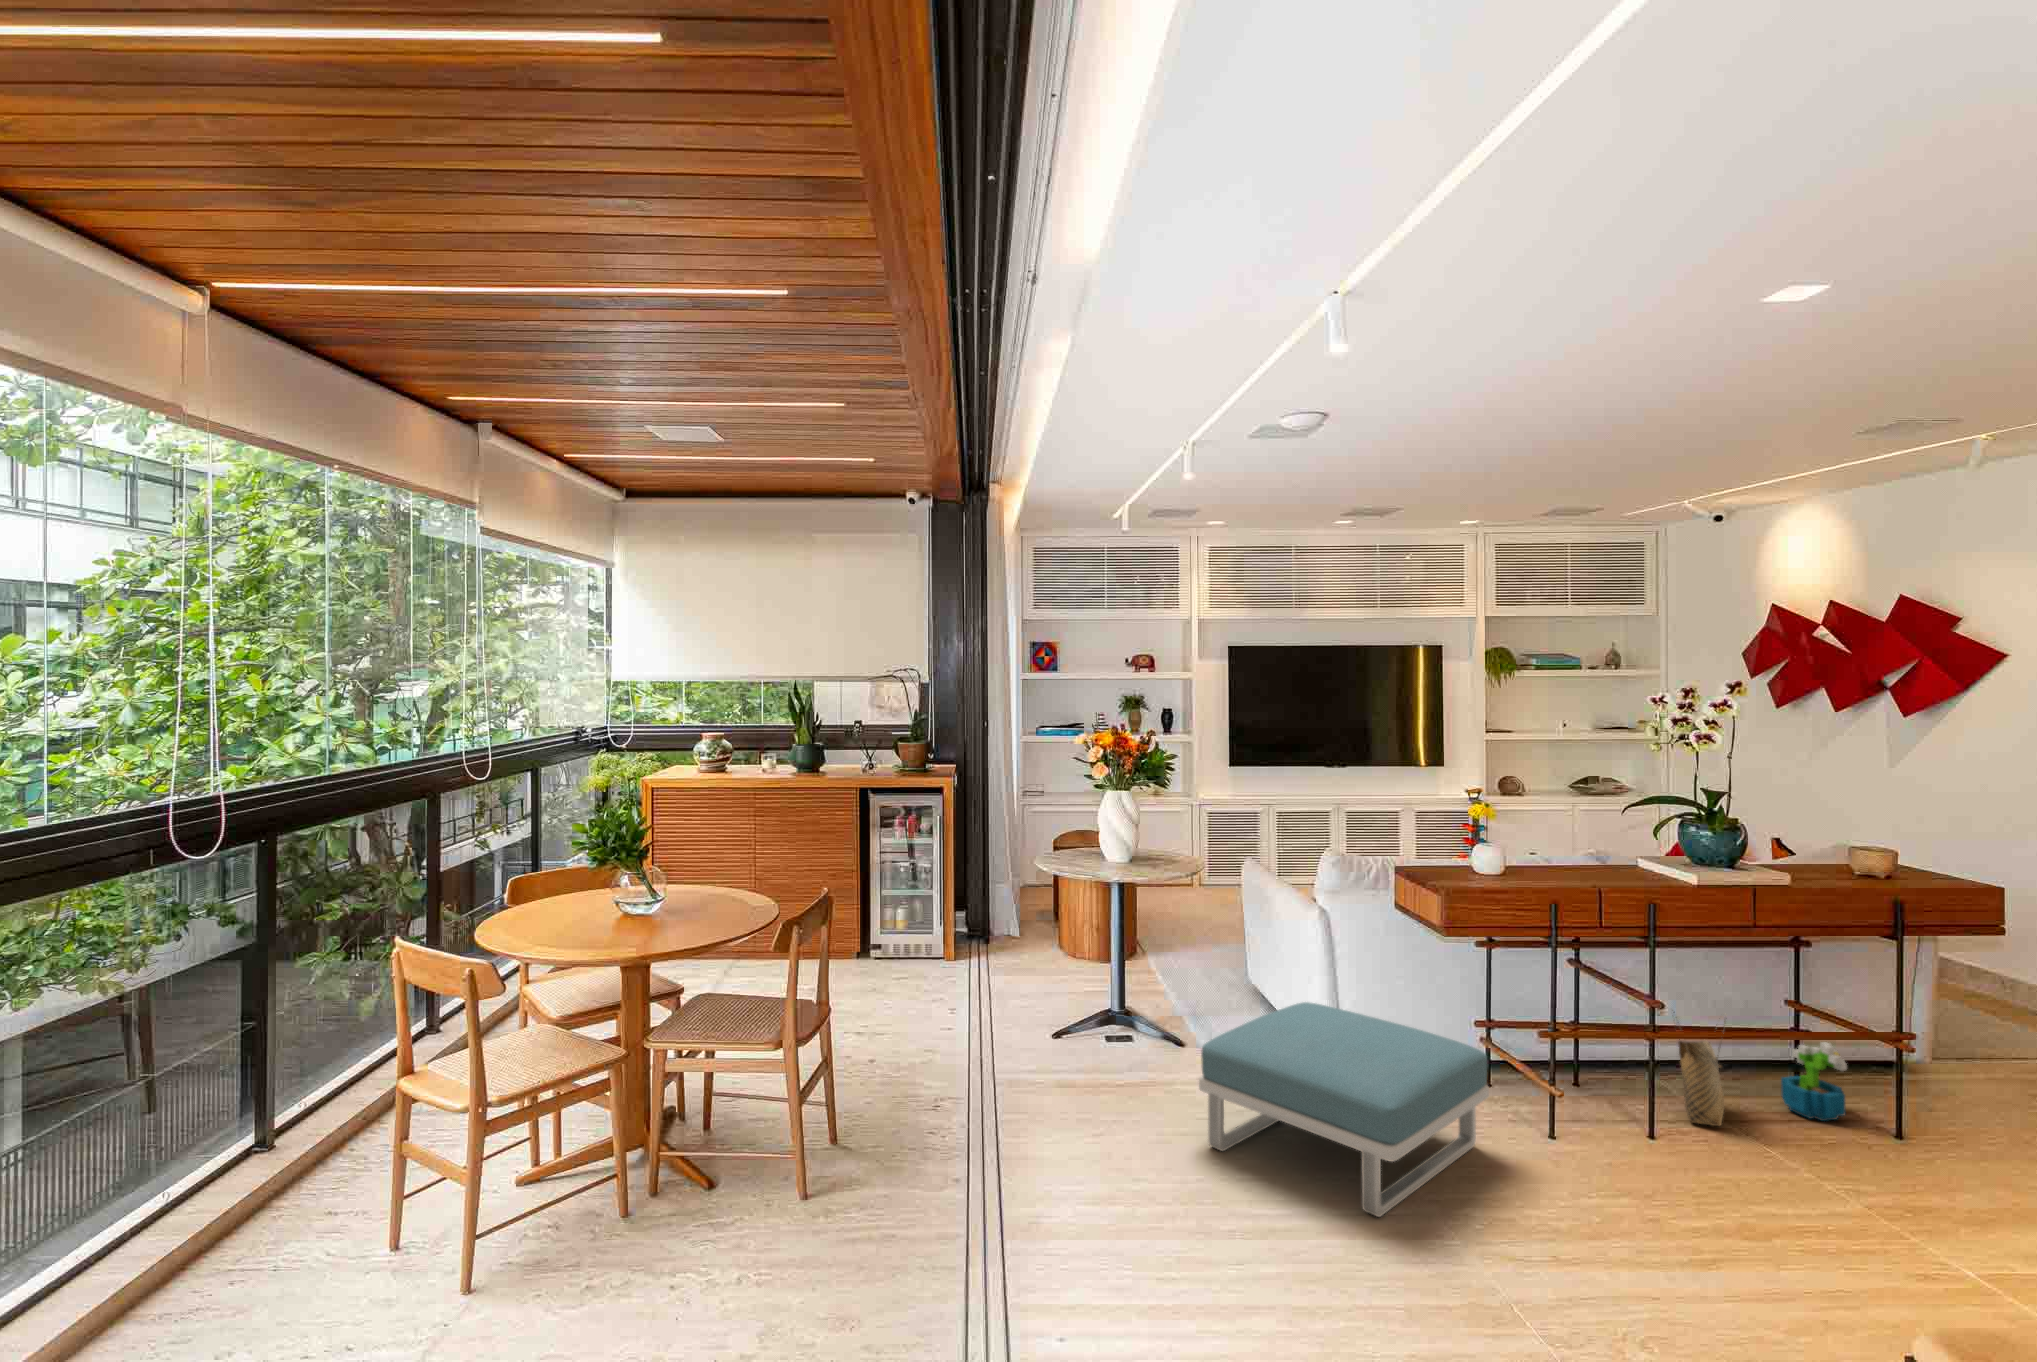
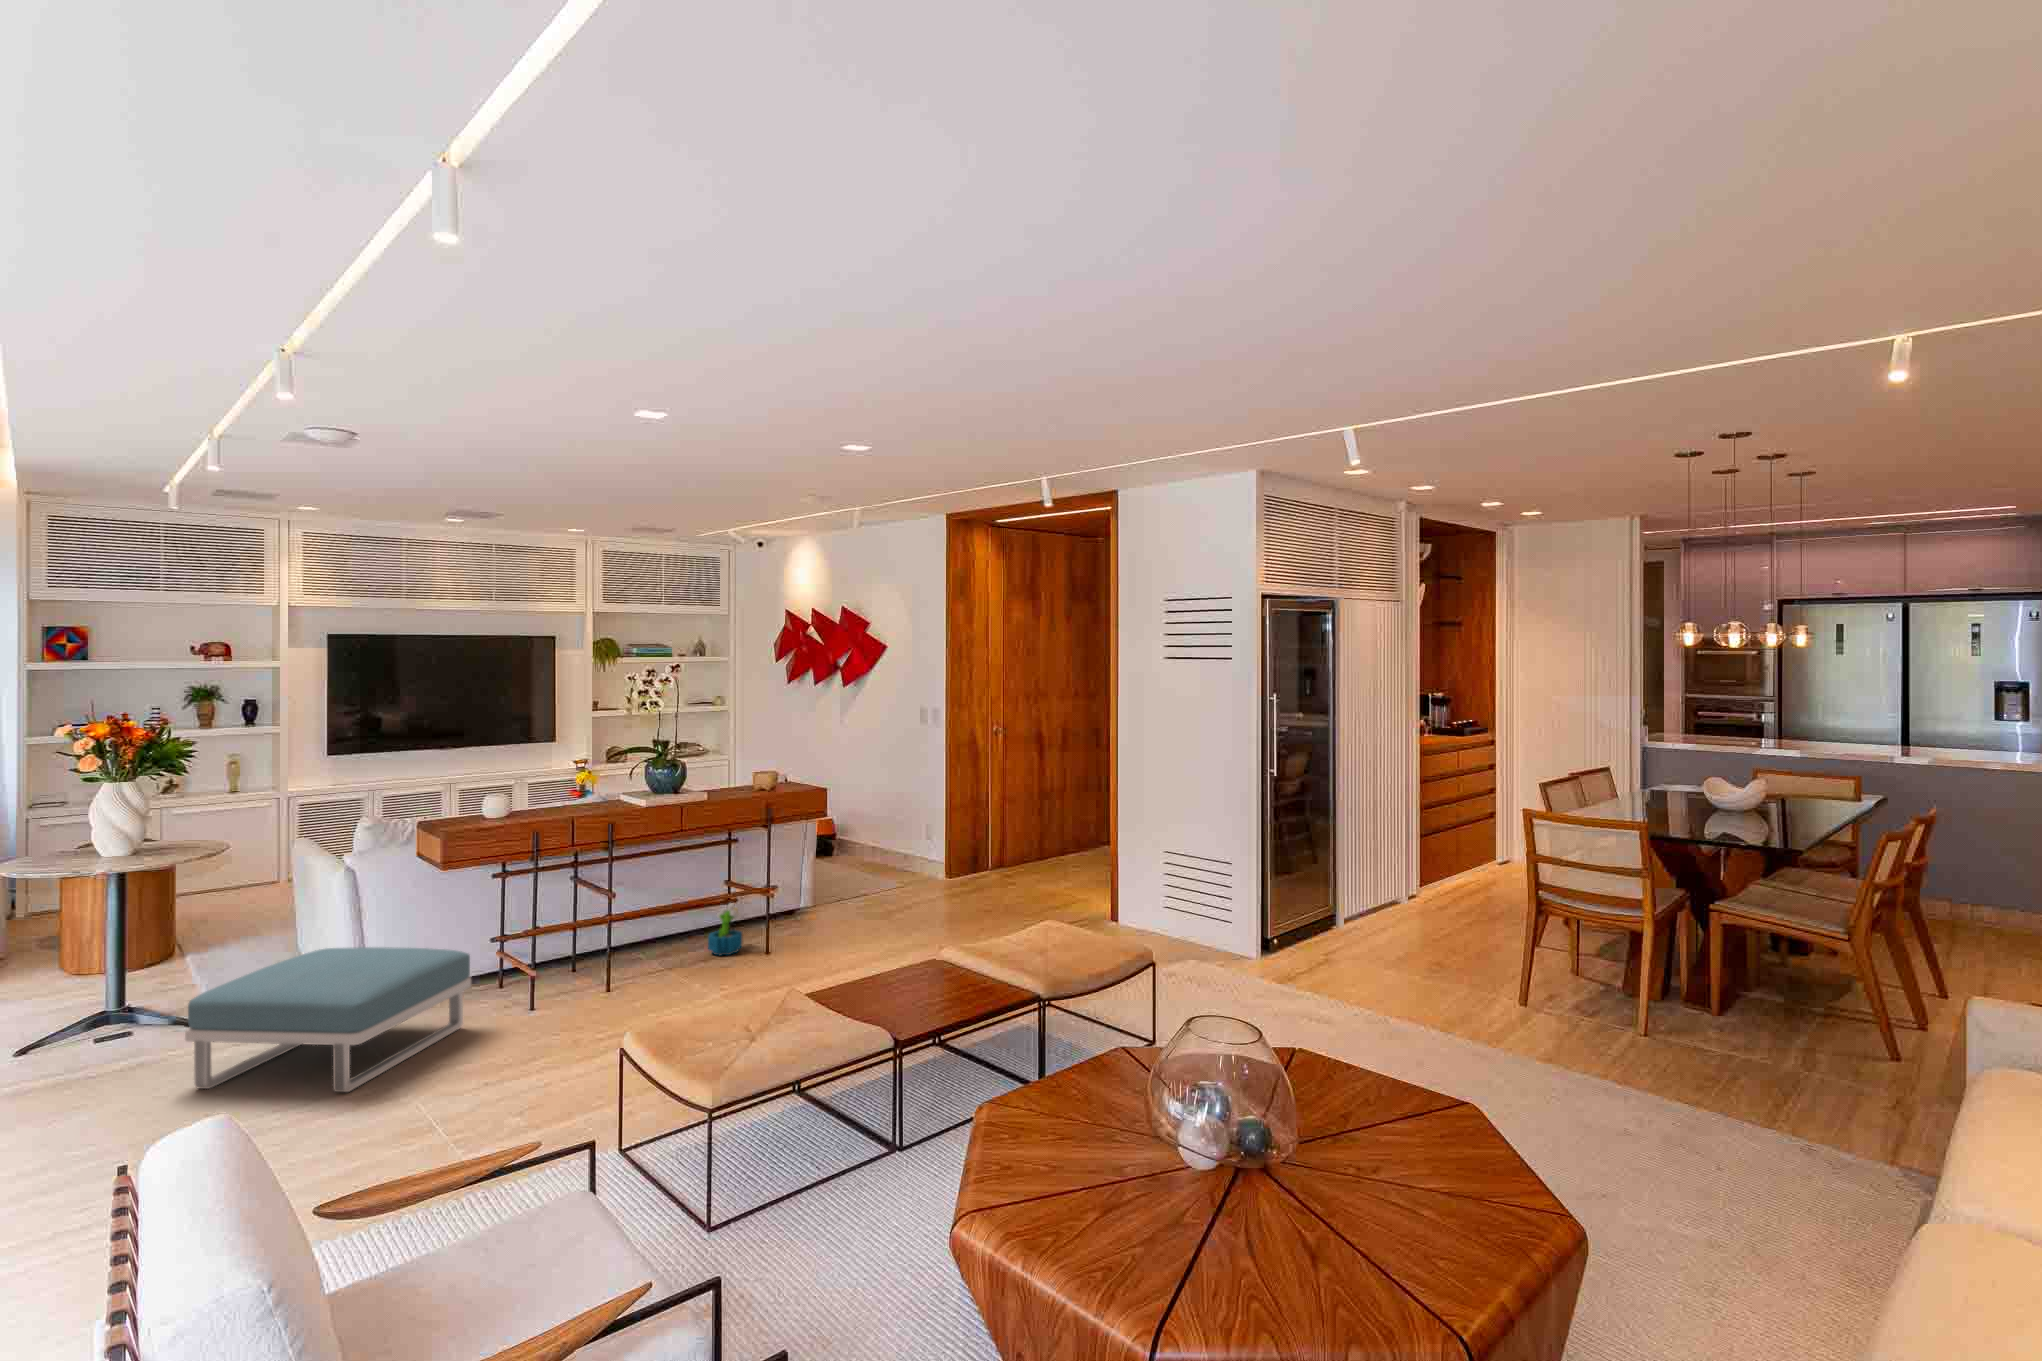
woven basket: present [1674,1012,1725,1126] -> none [633,895,667,975]

